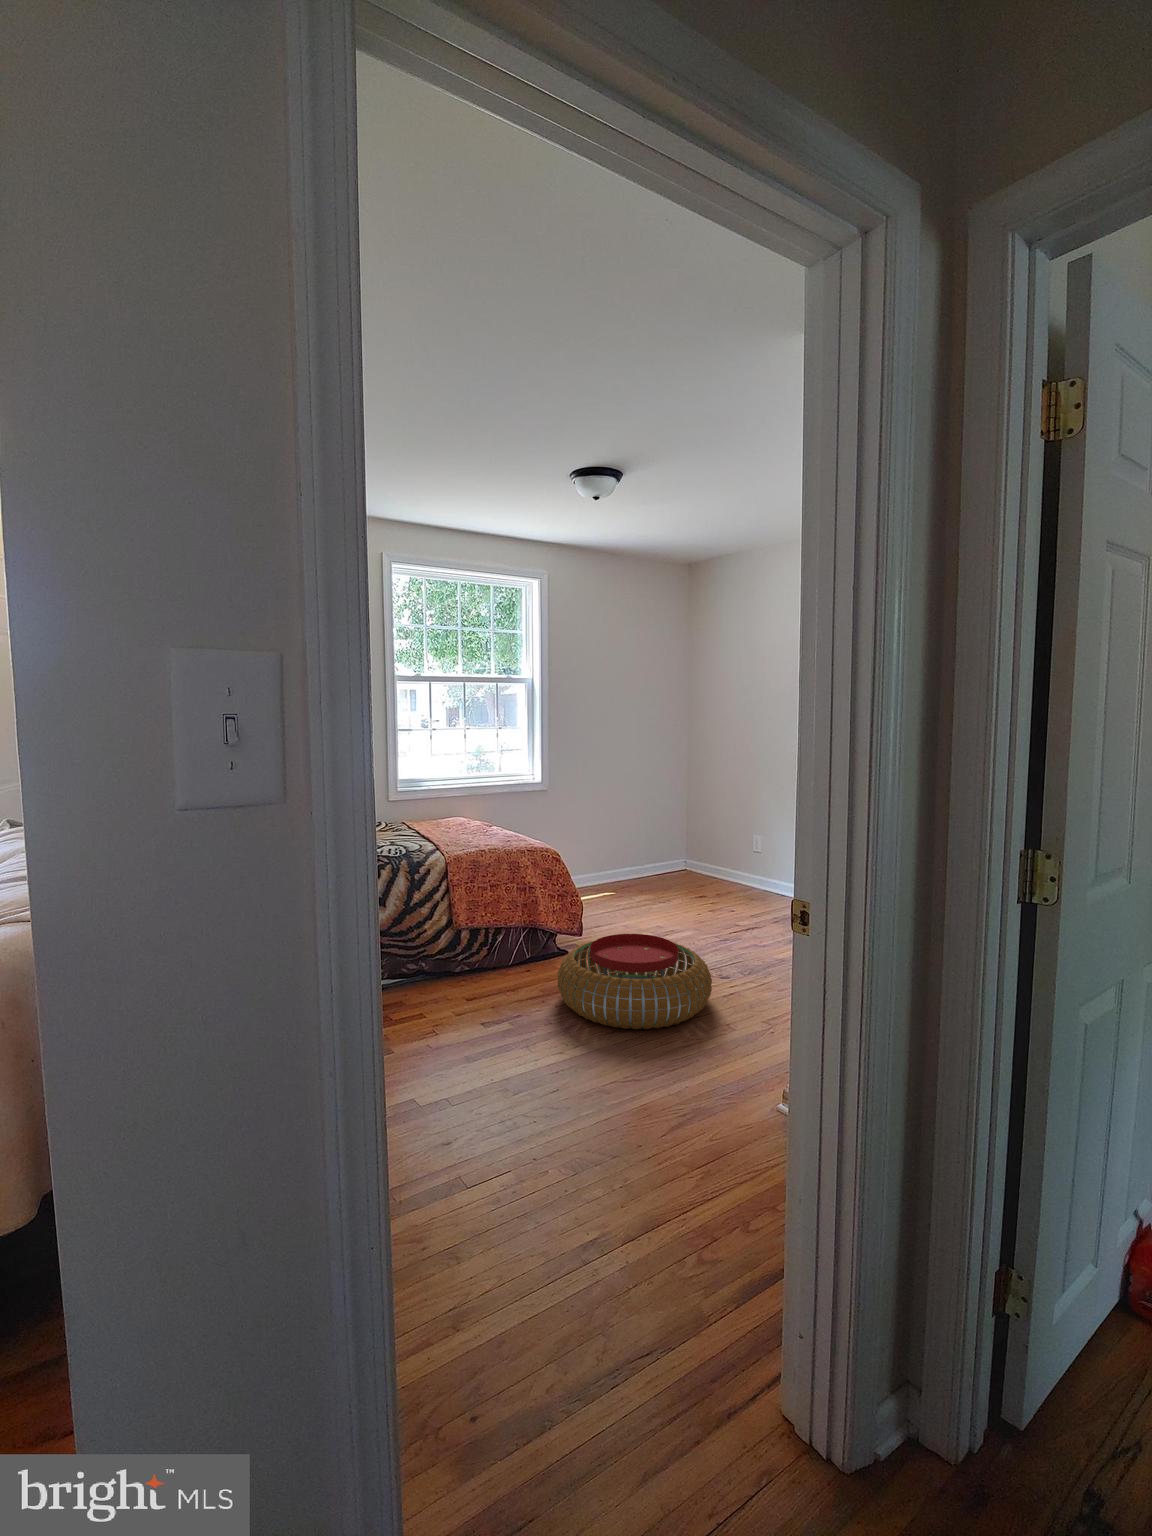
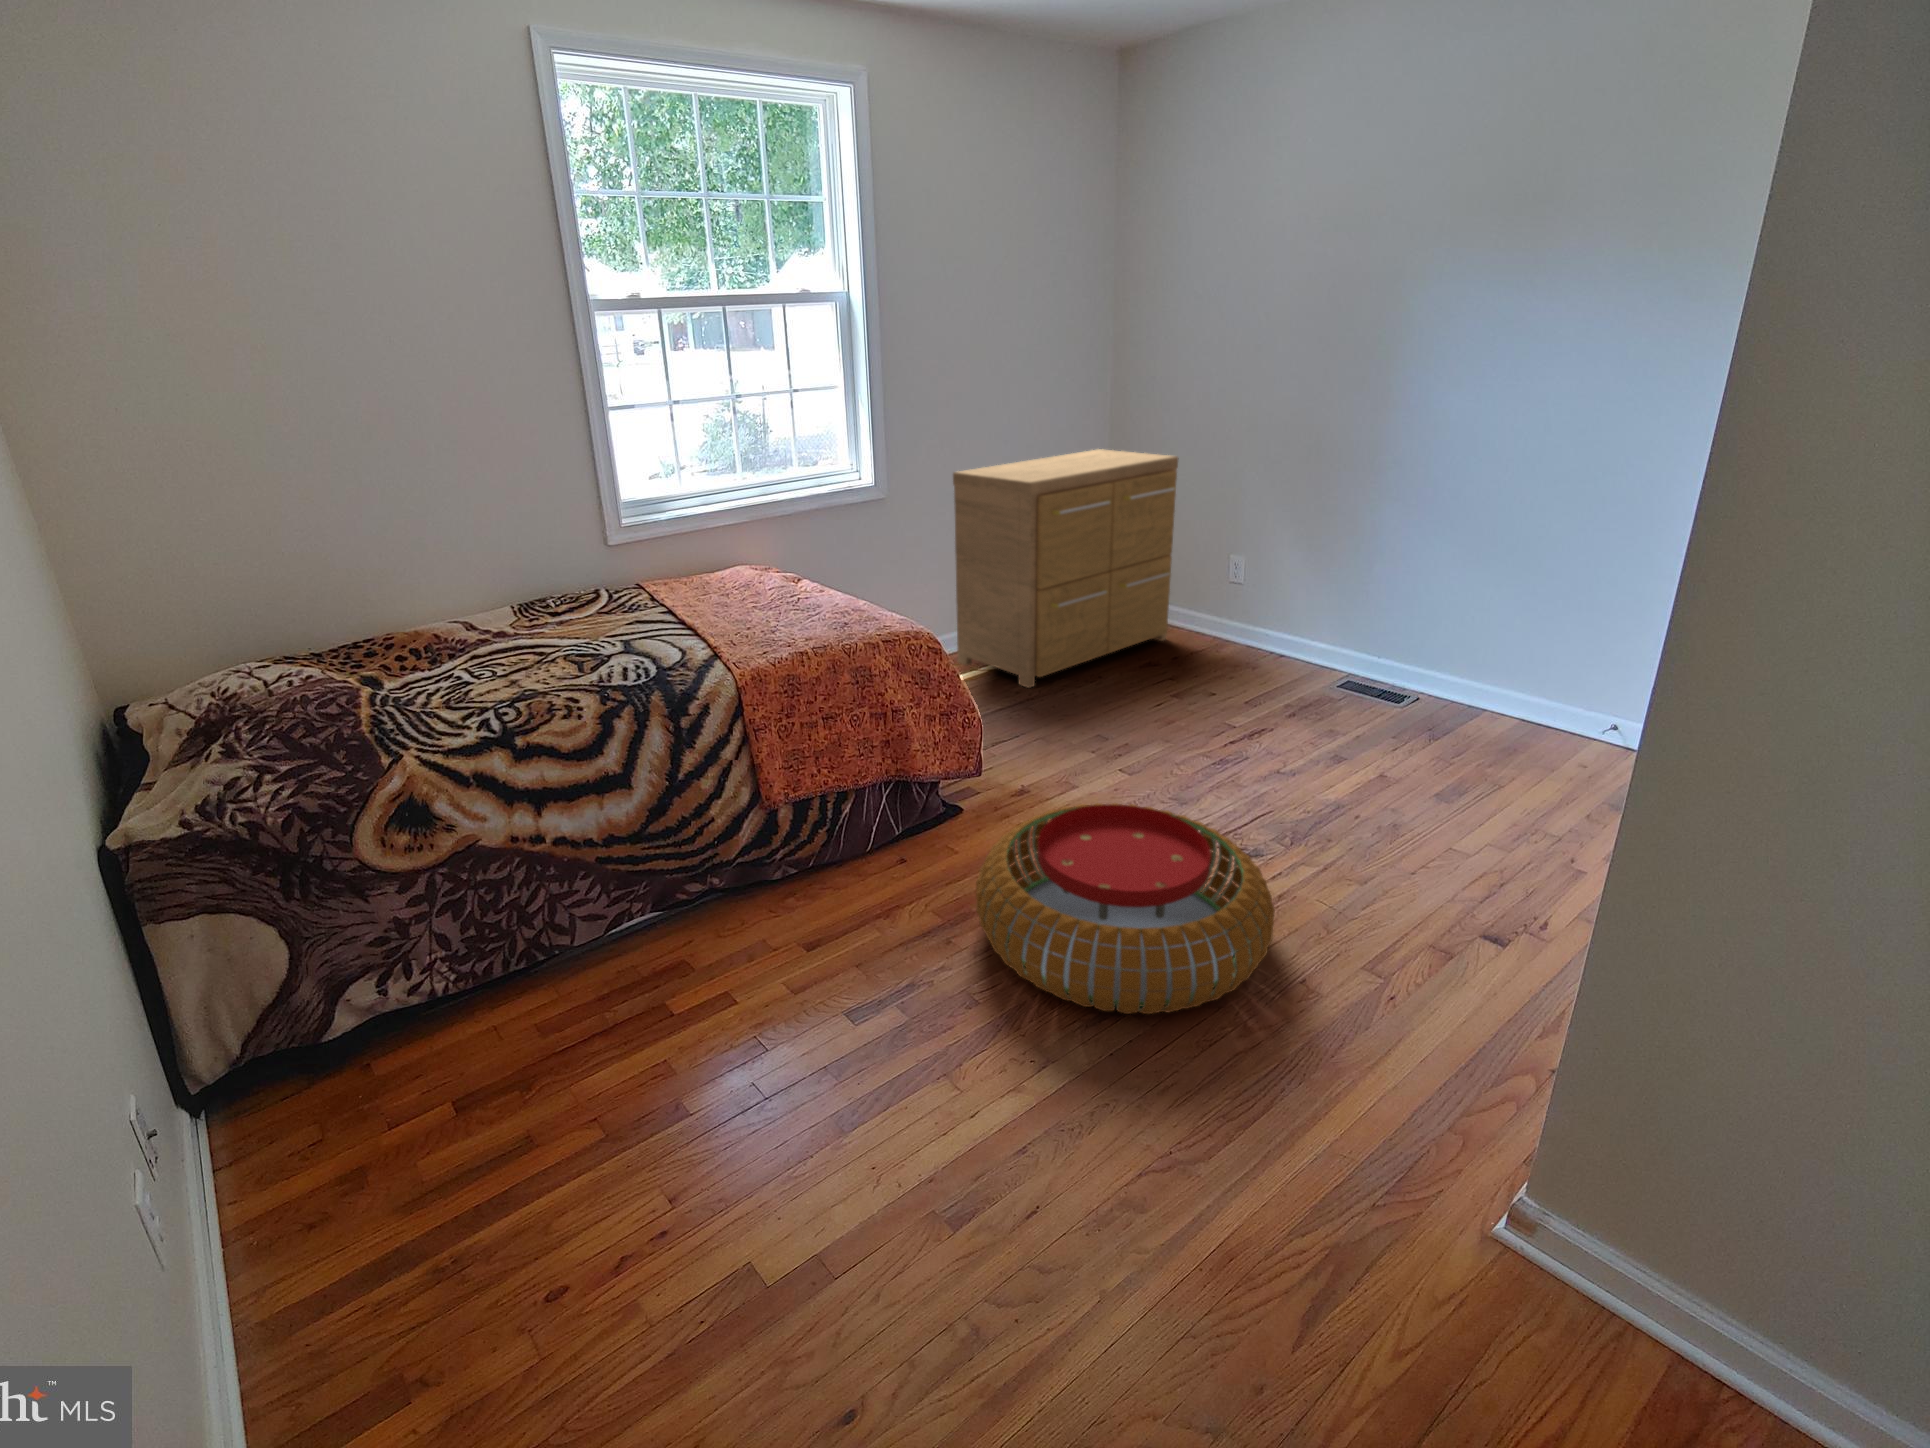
dresser: none [587,772,718,902] -> present [953,449,1179,688]

